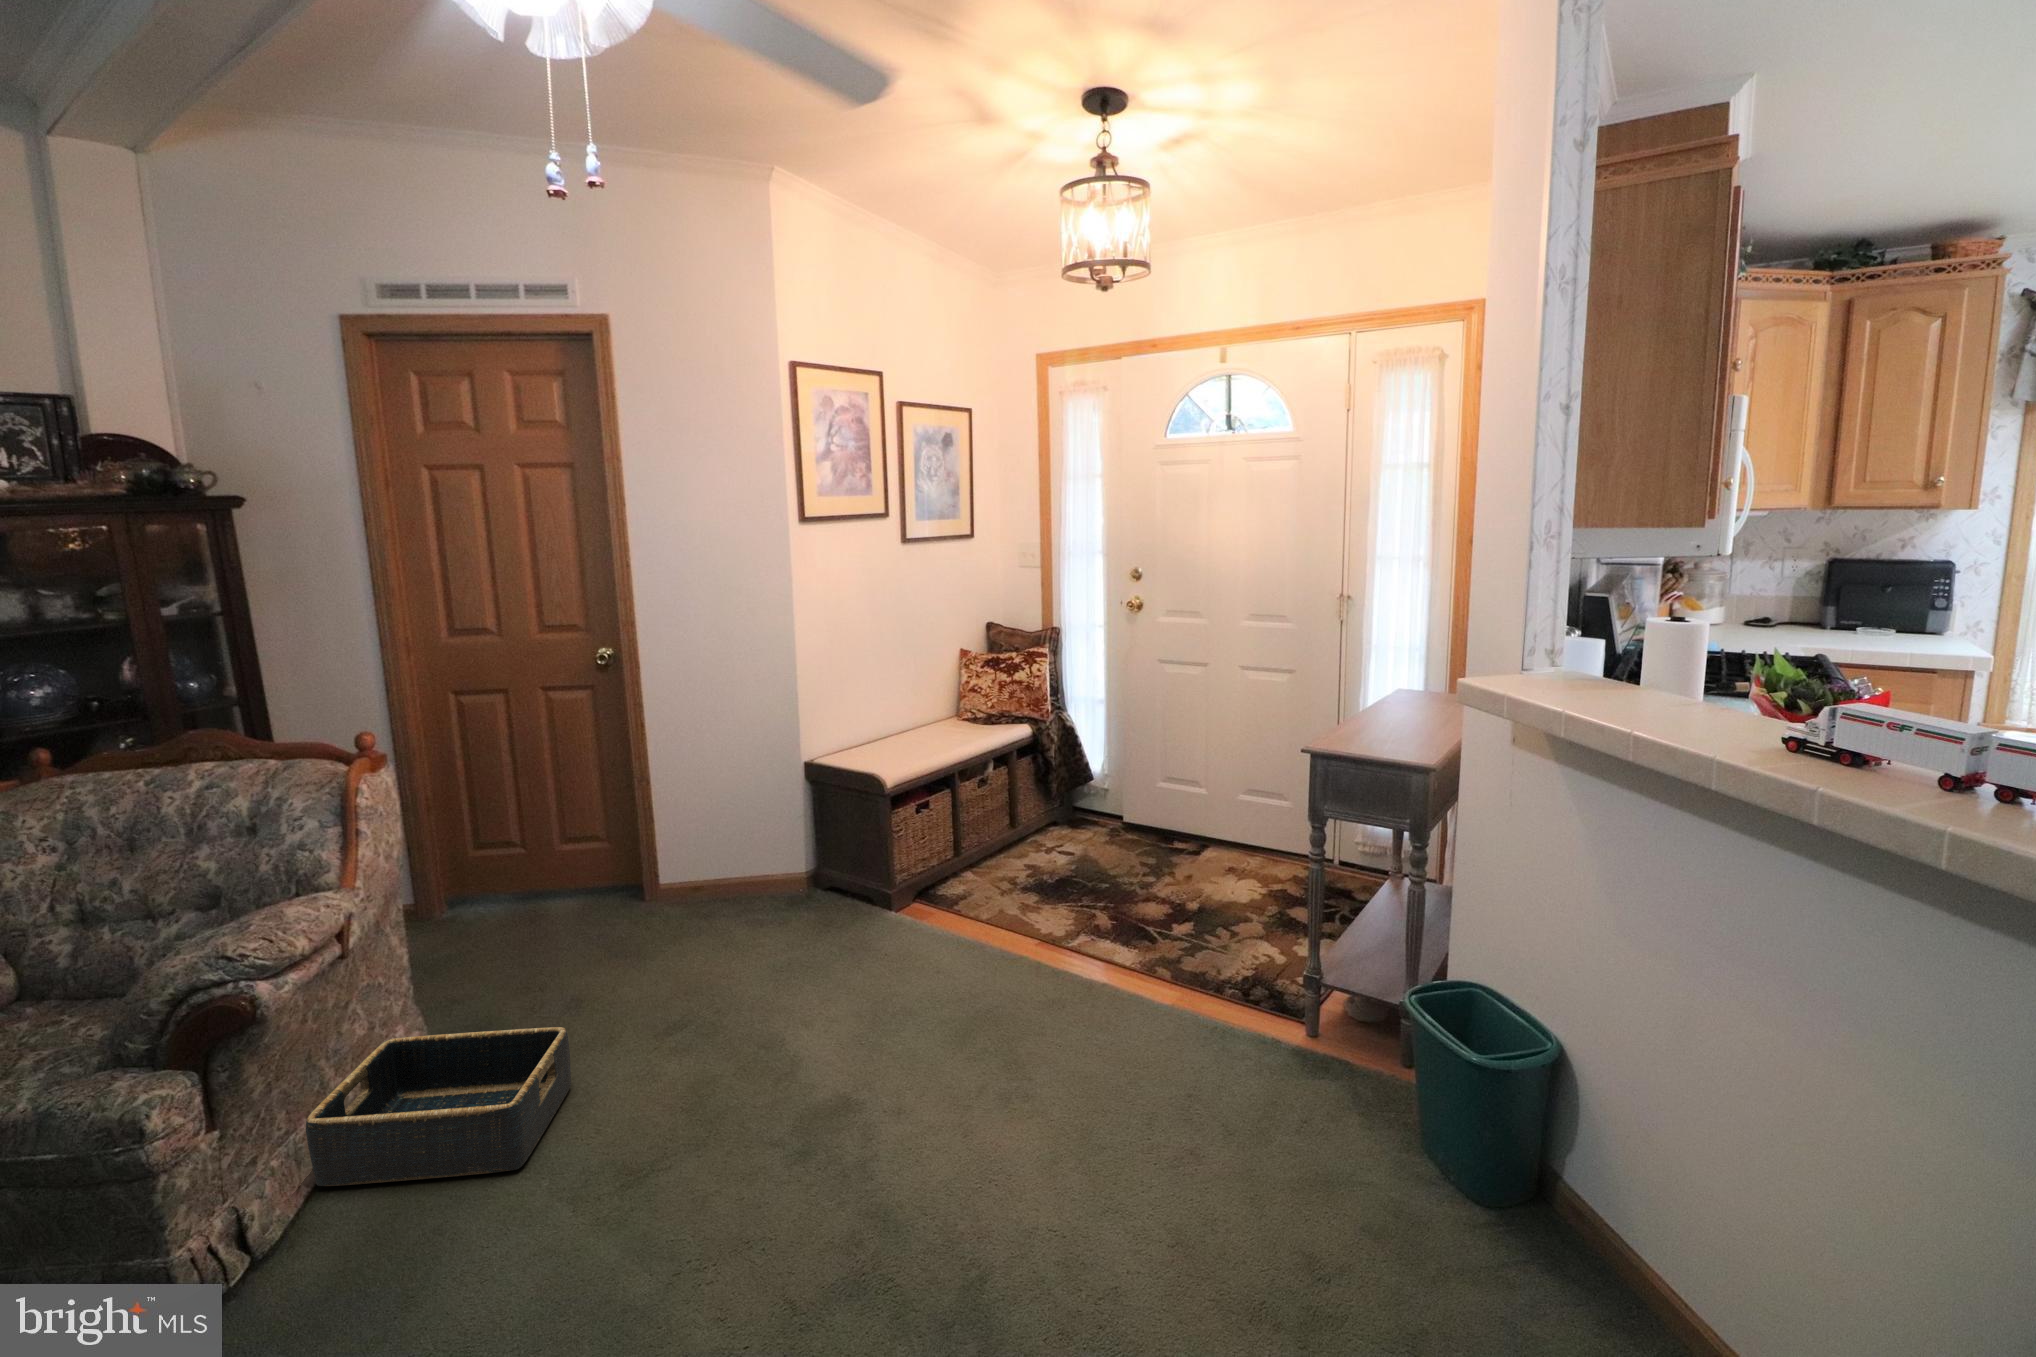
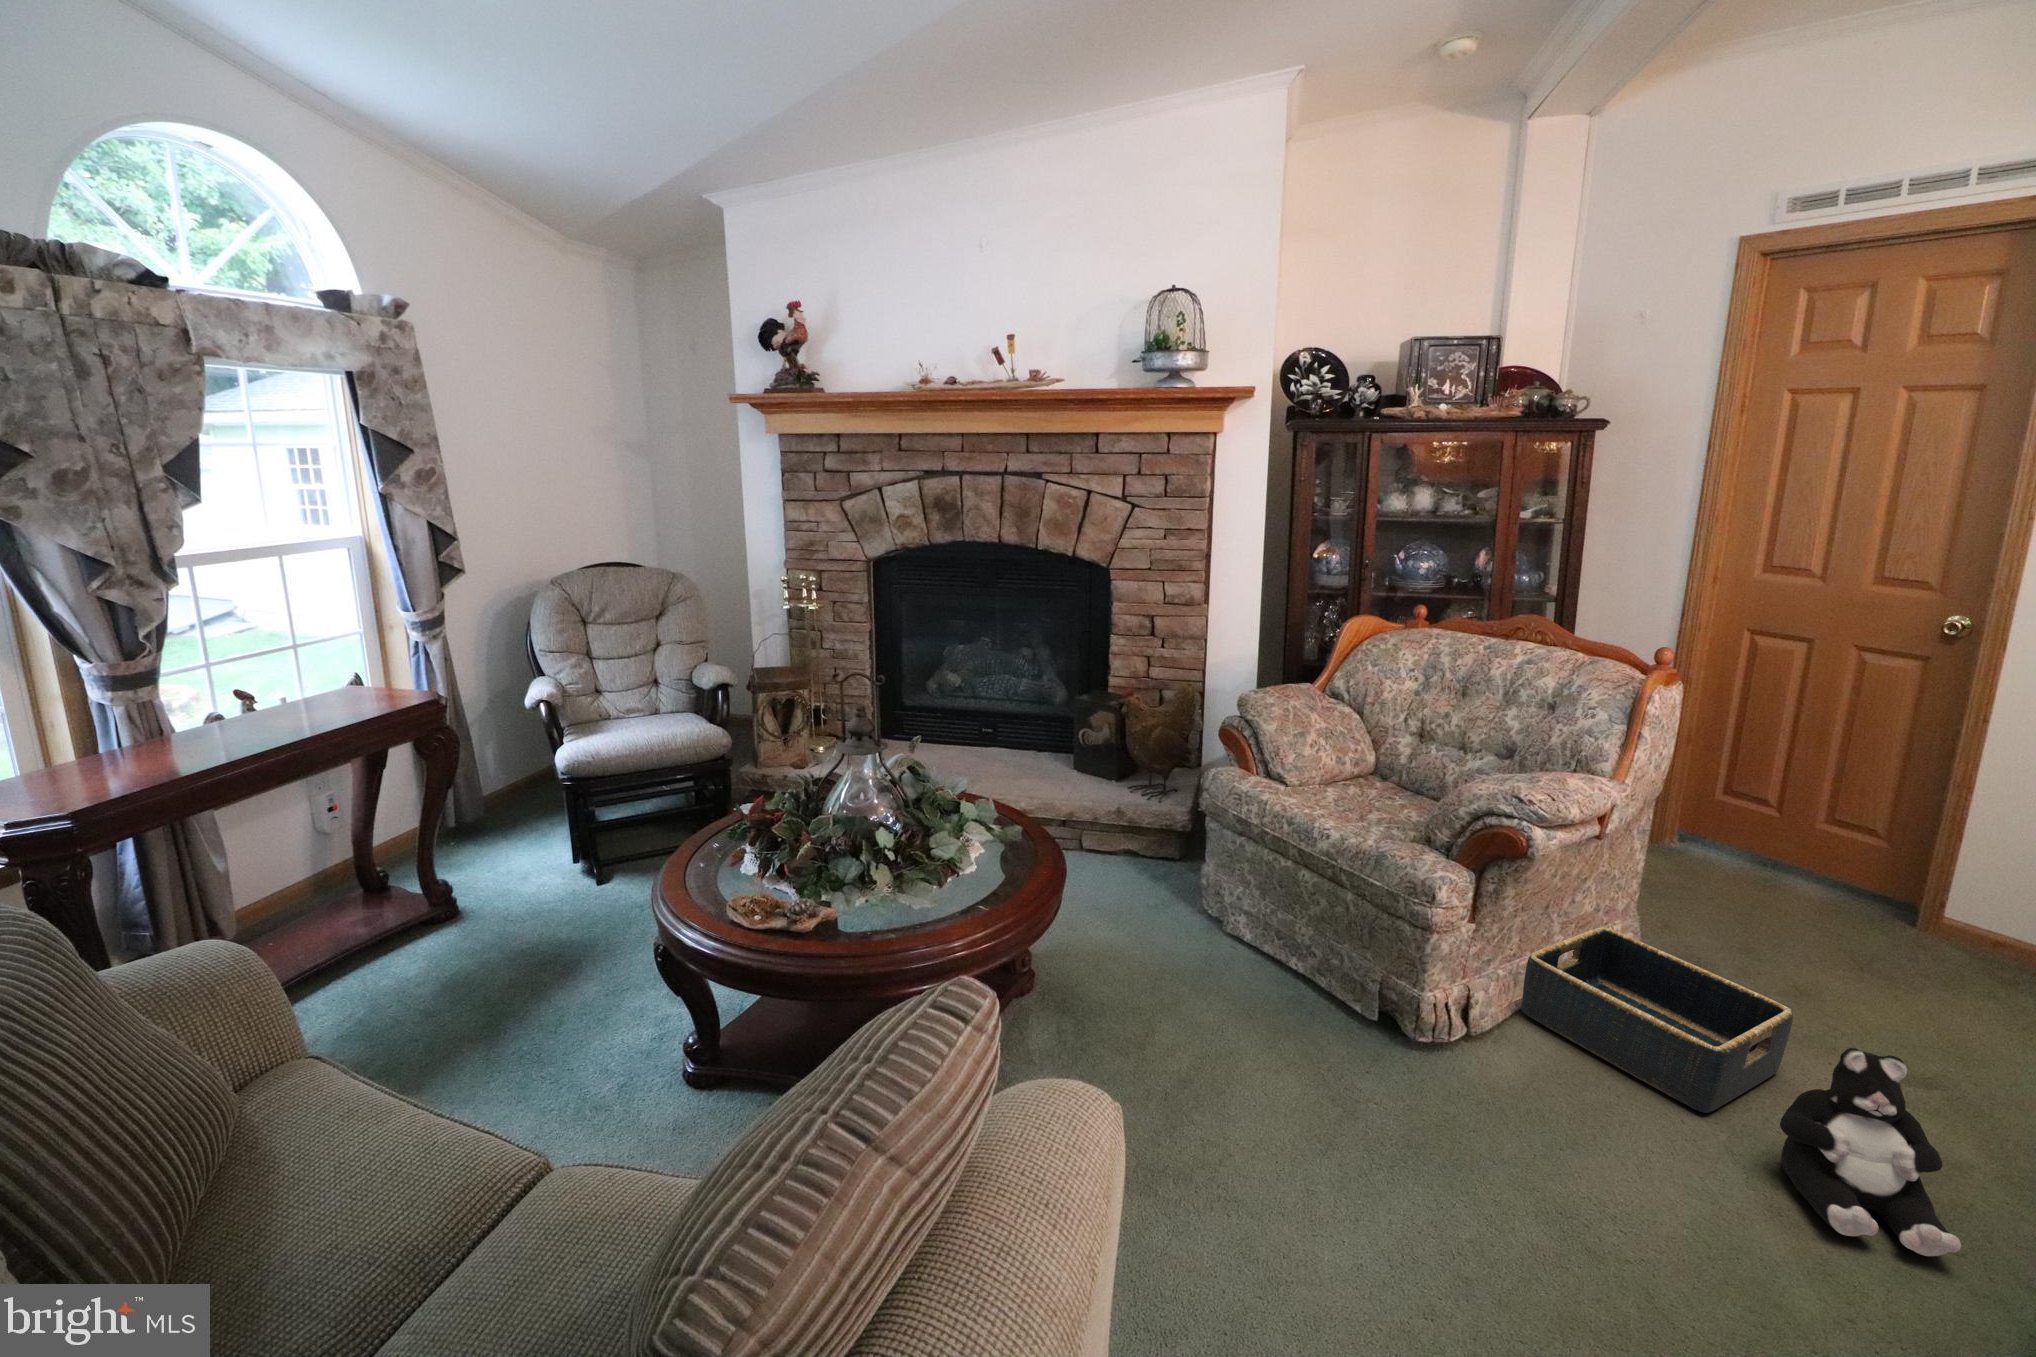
plush toy: none [574,1029,706,1199] -> present [1780,1048,1961,1256]

